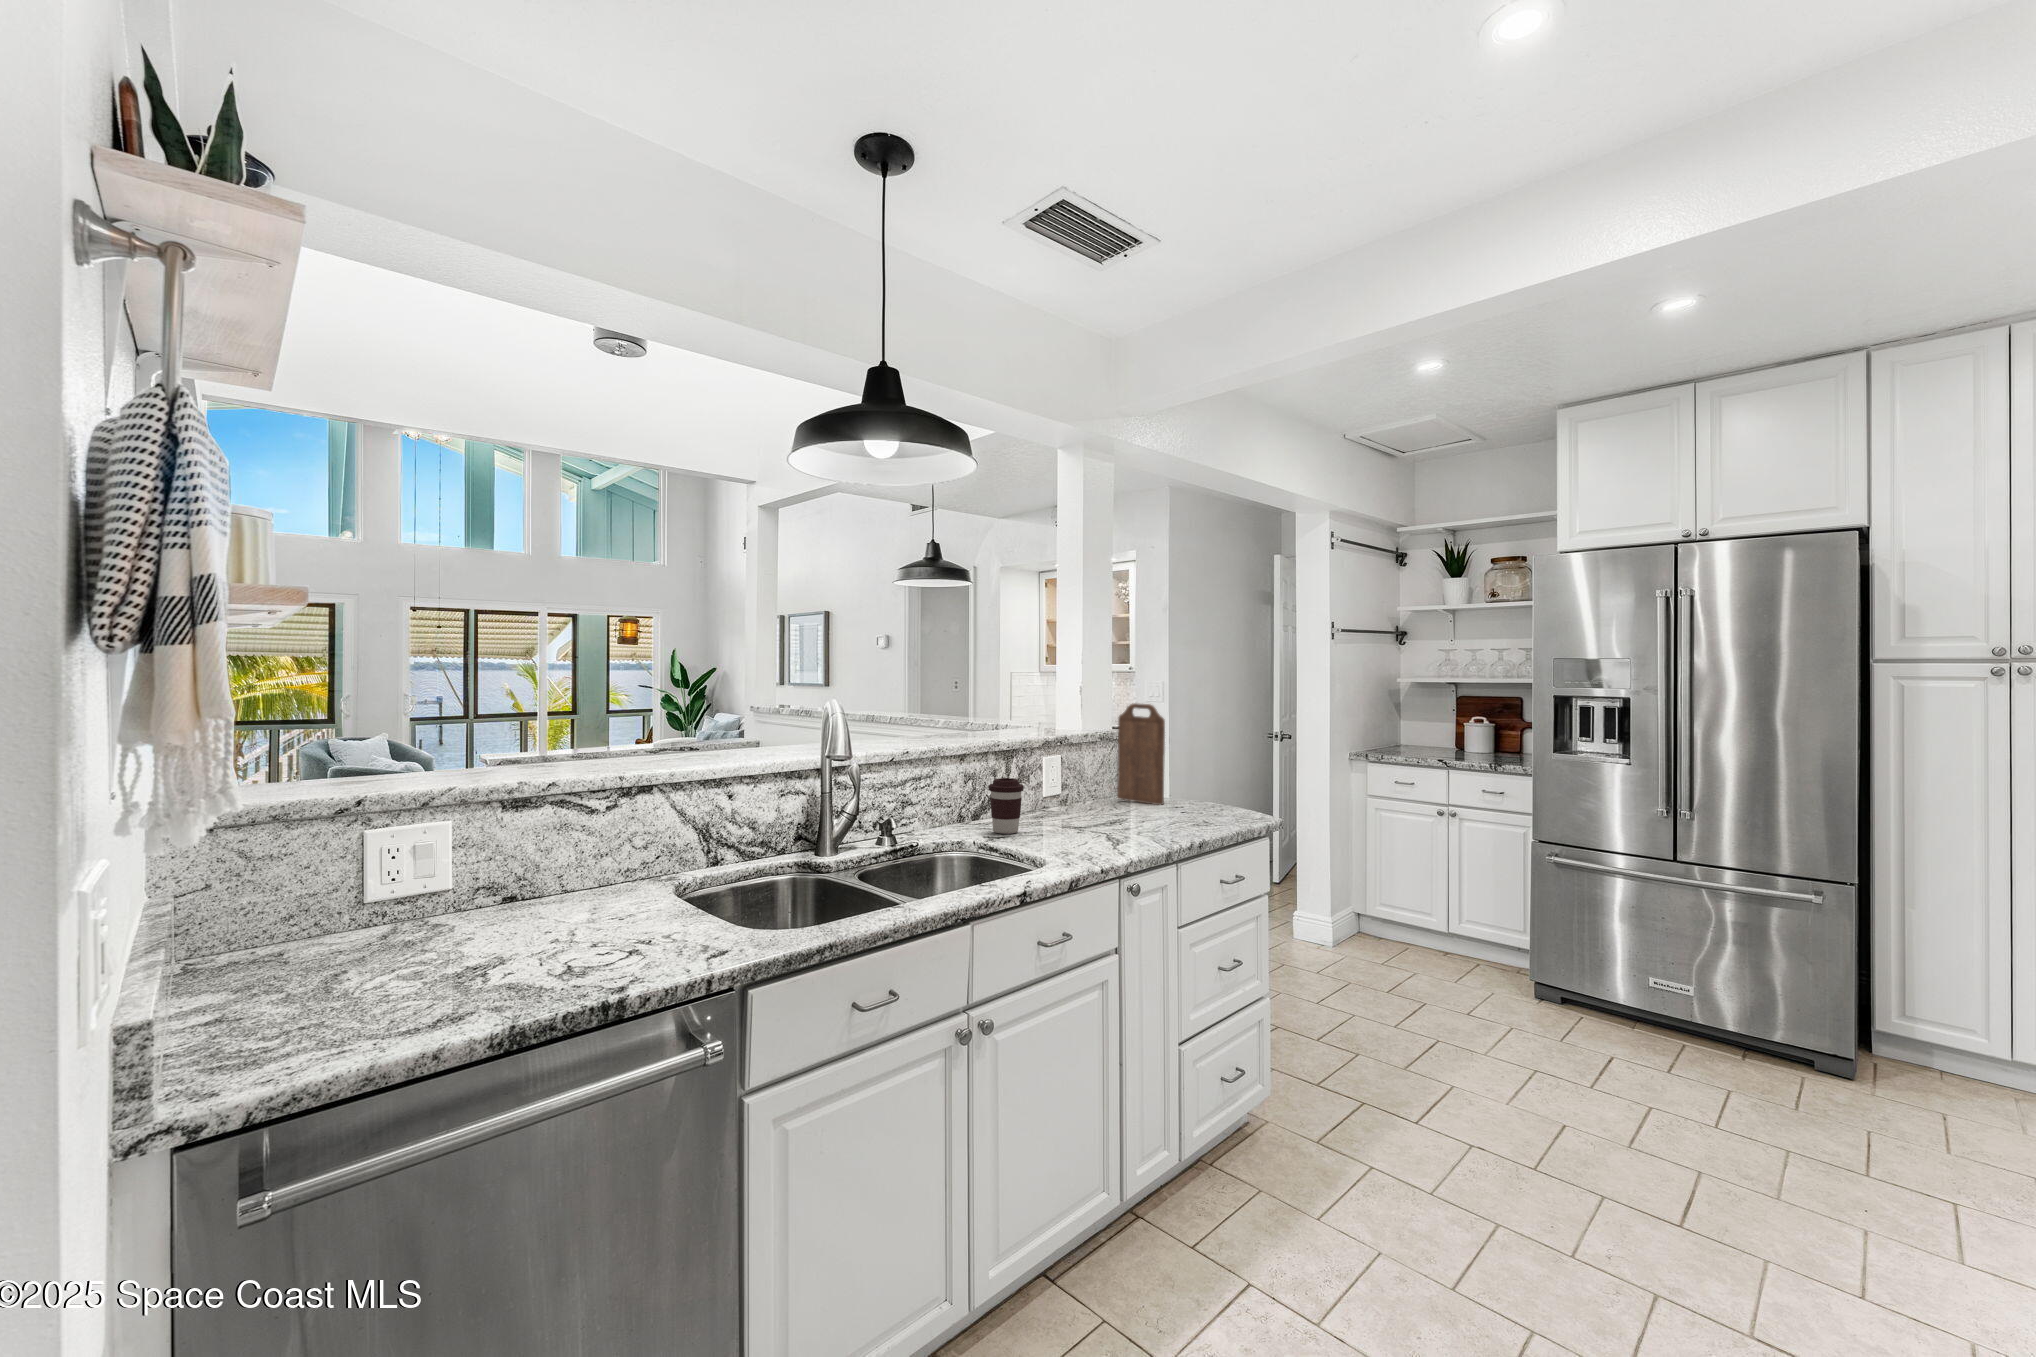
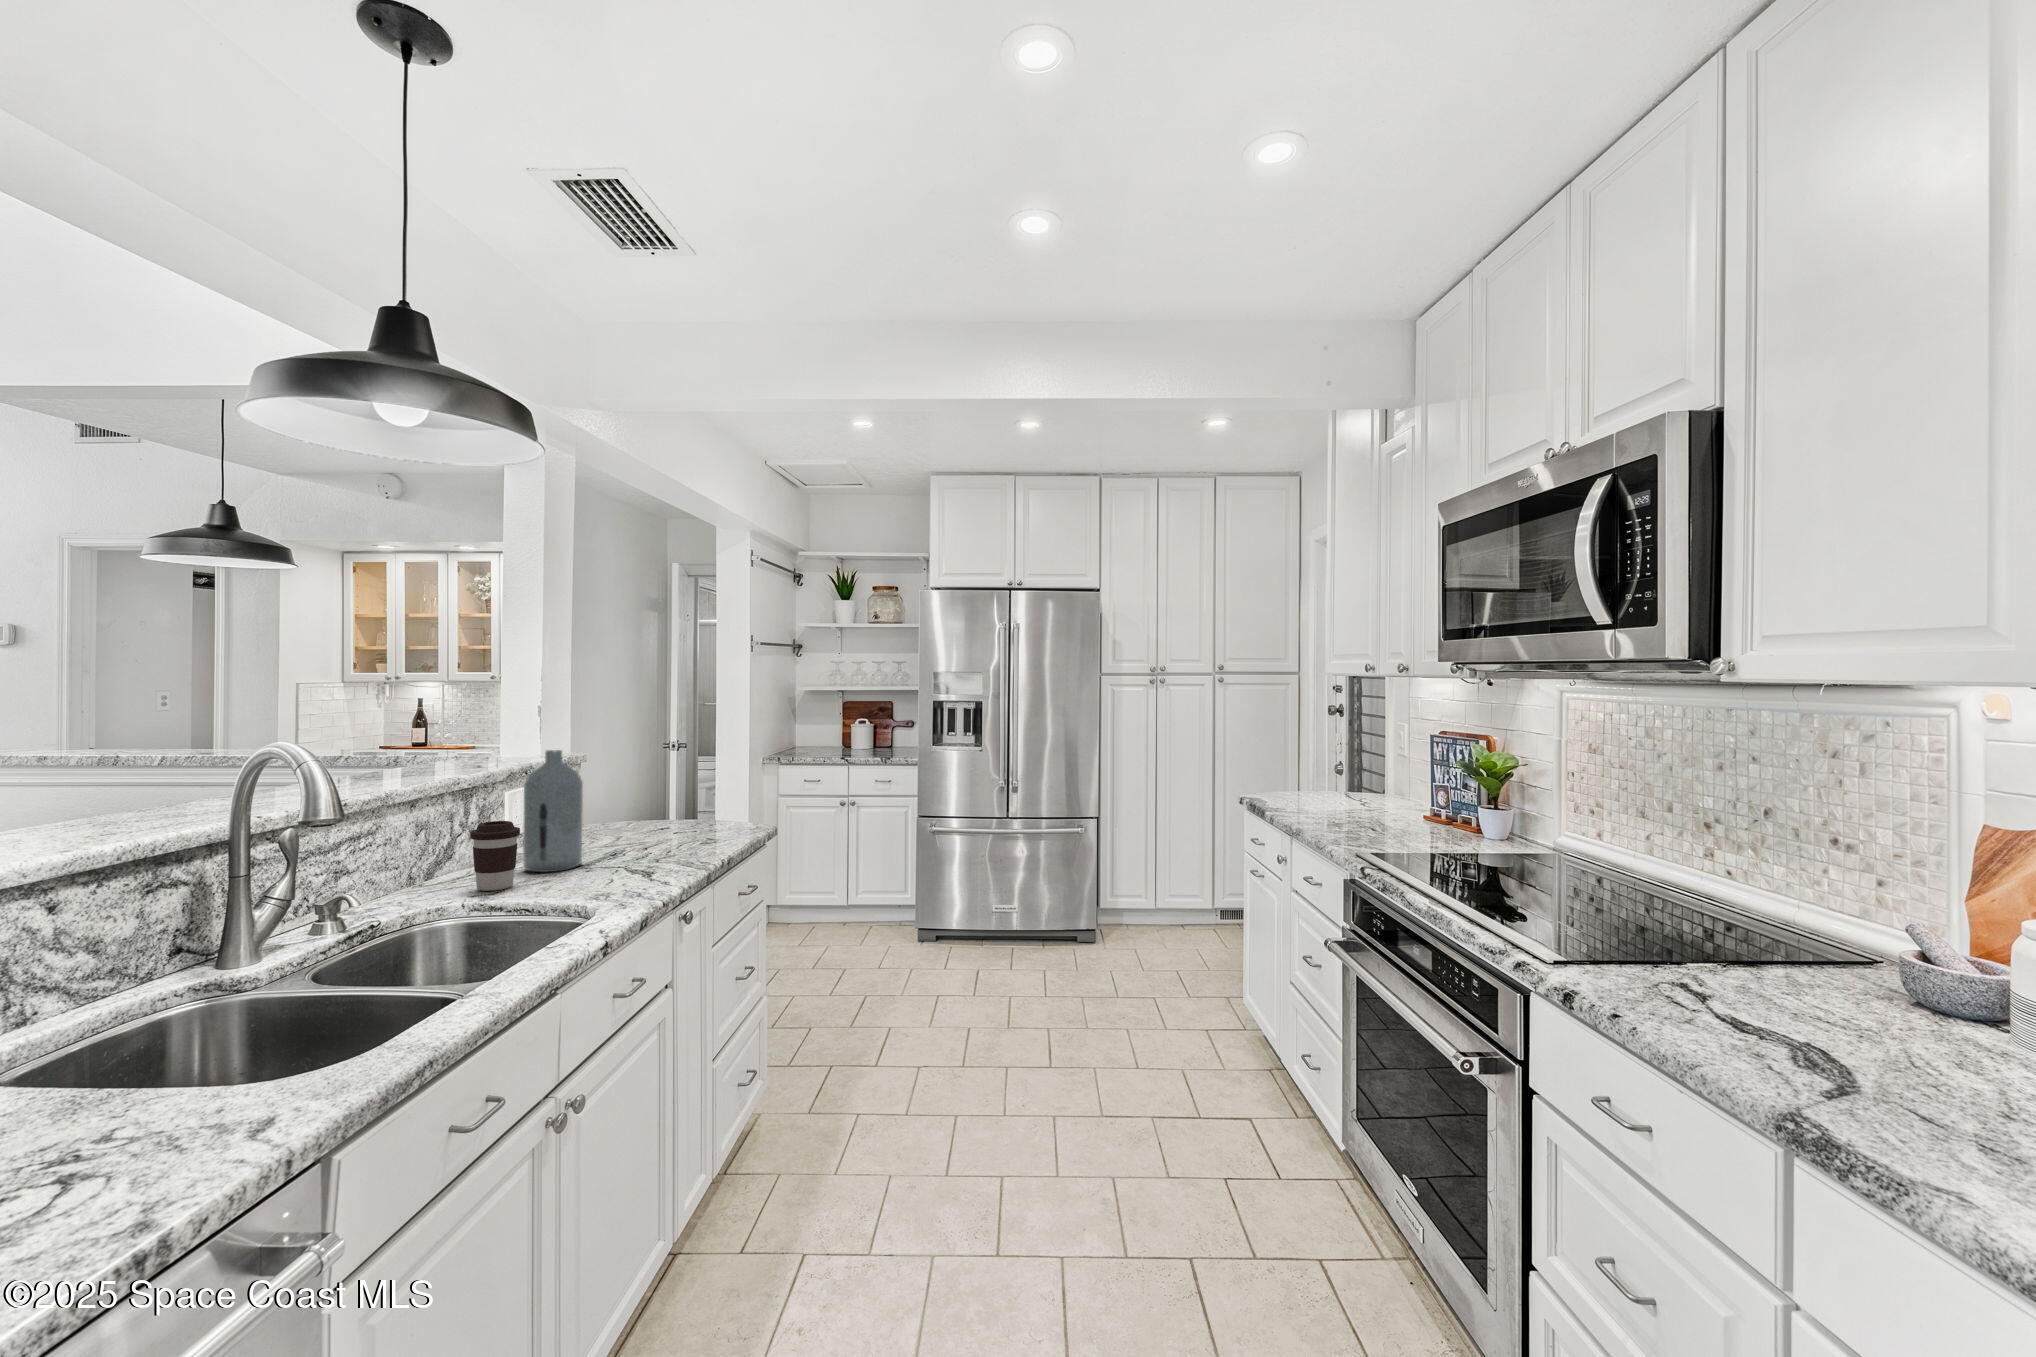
cutting board: present [1117,703,1165,805] -> none [582,721,645,831]
bottle: none [1037,724,1082,827] -> present [523,750,583,872]

